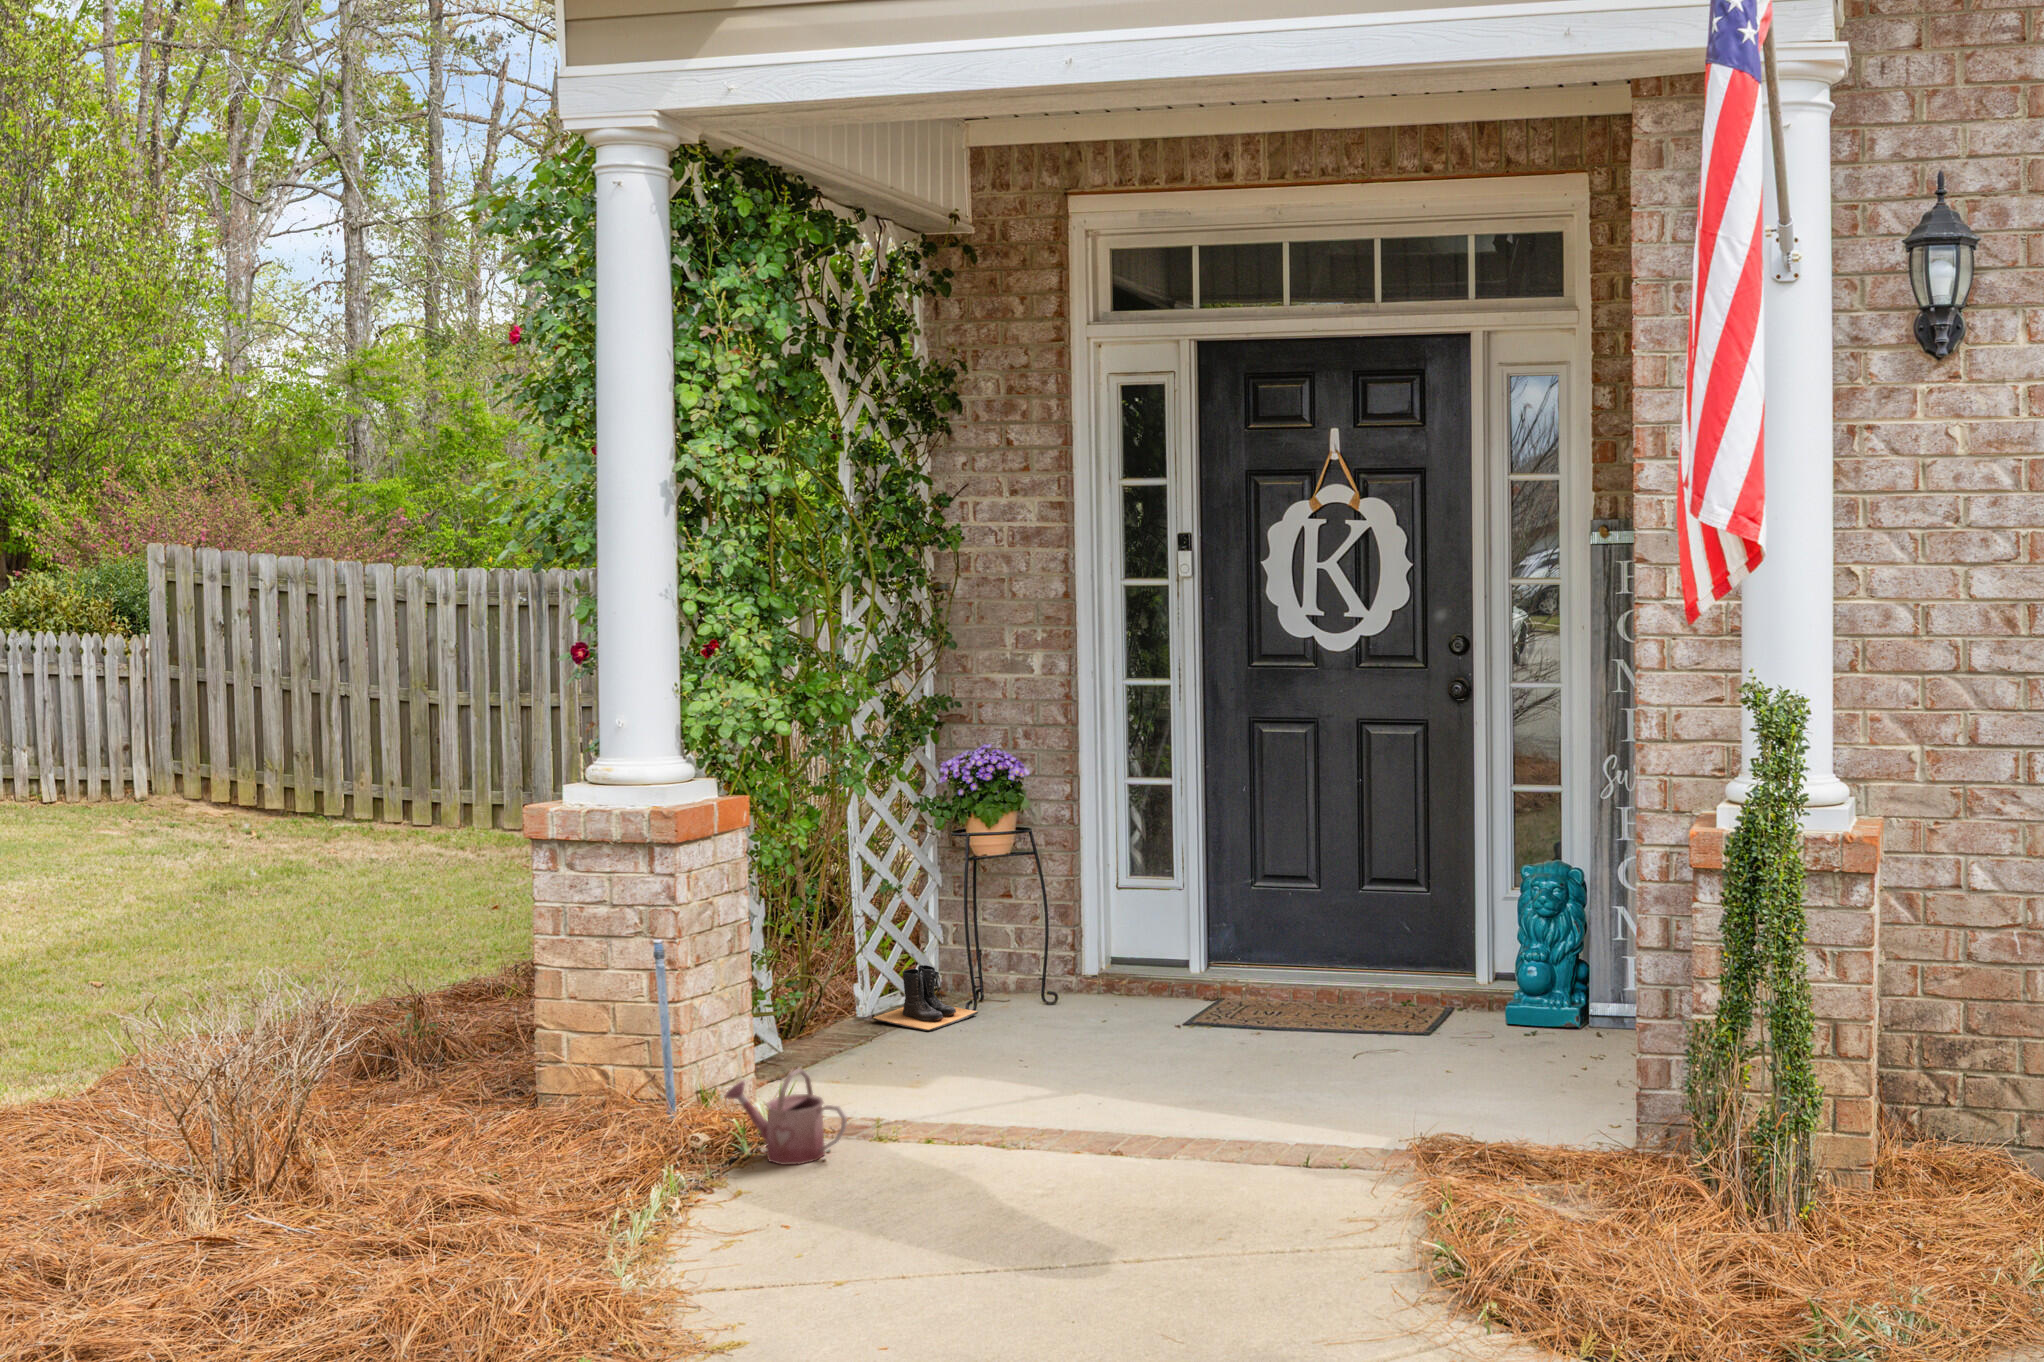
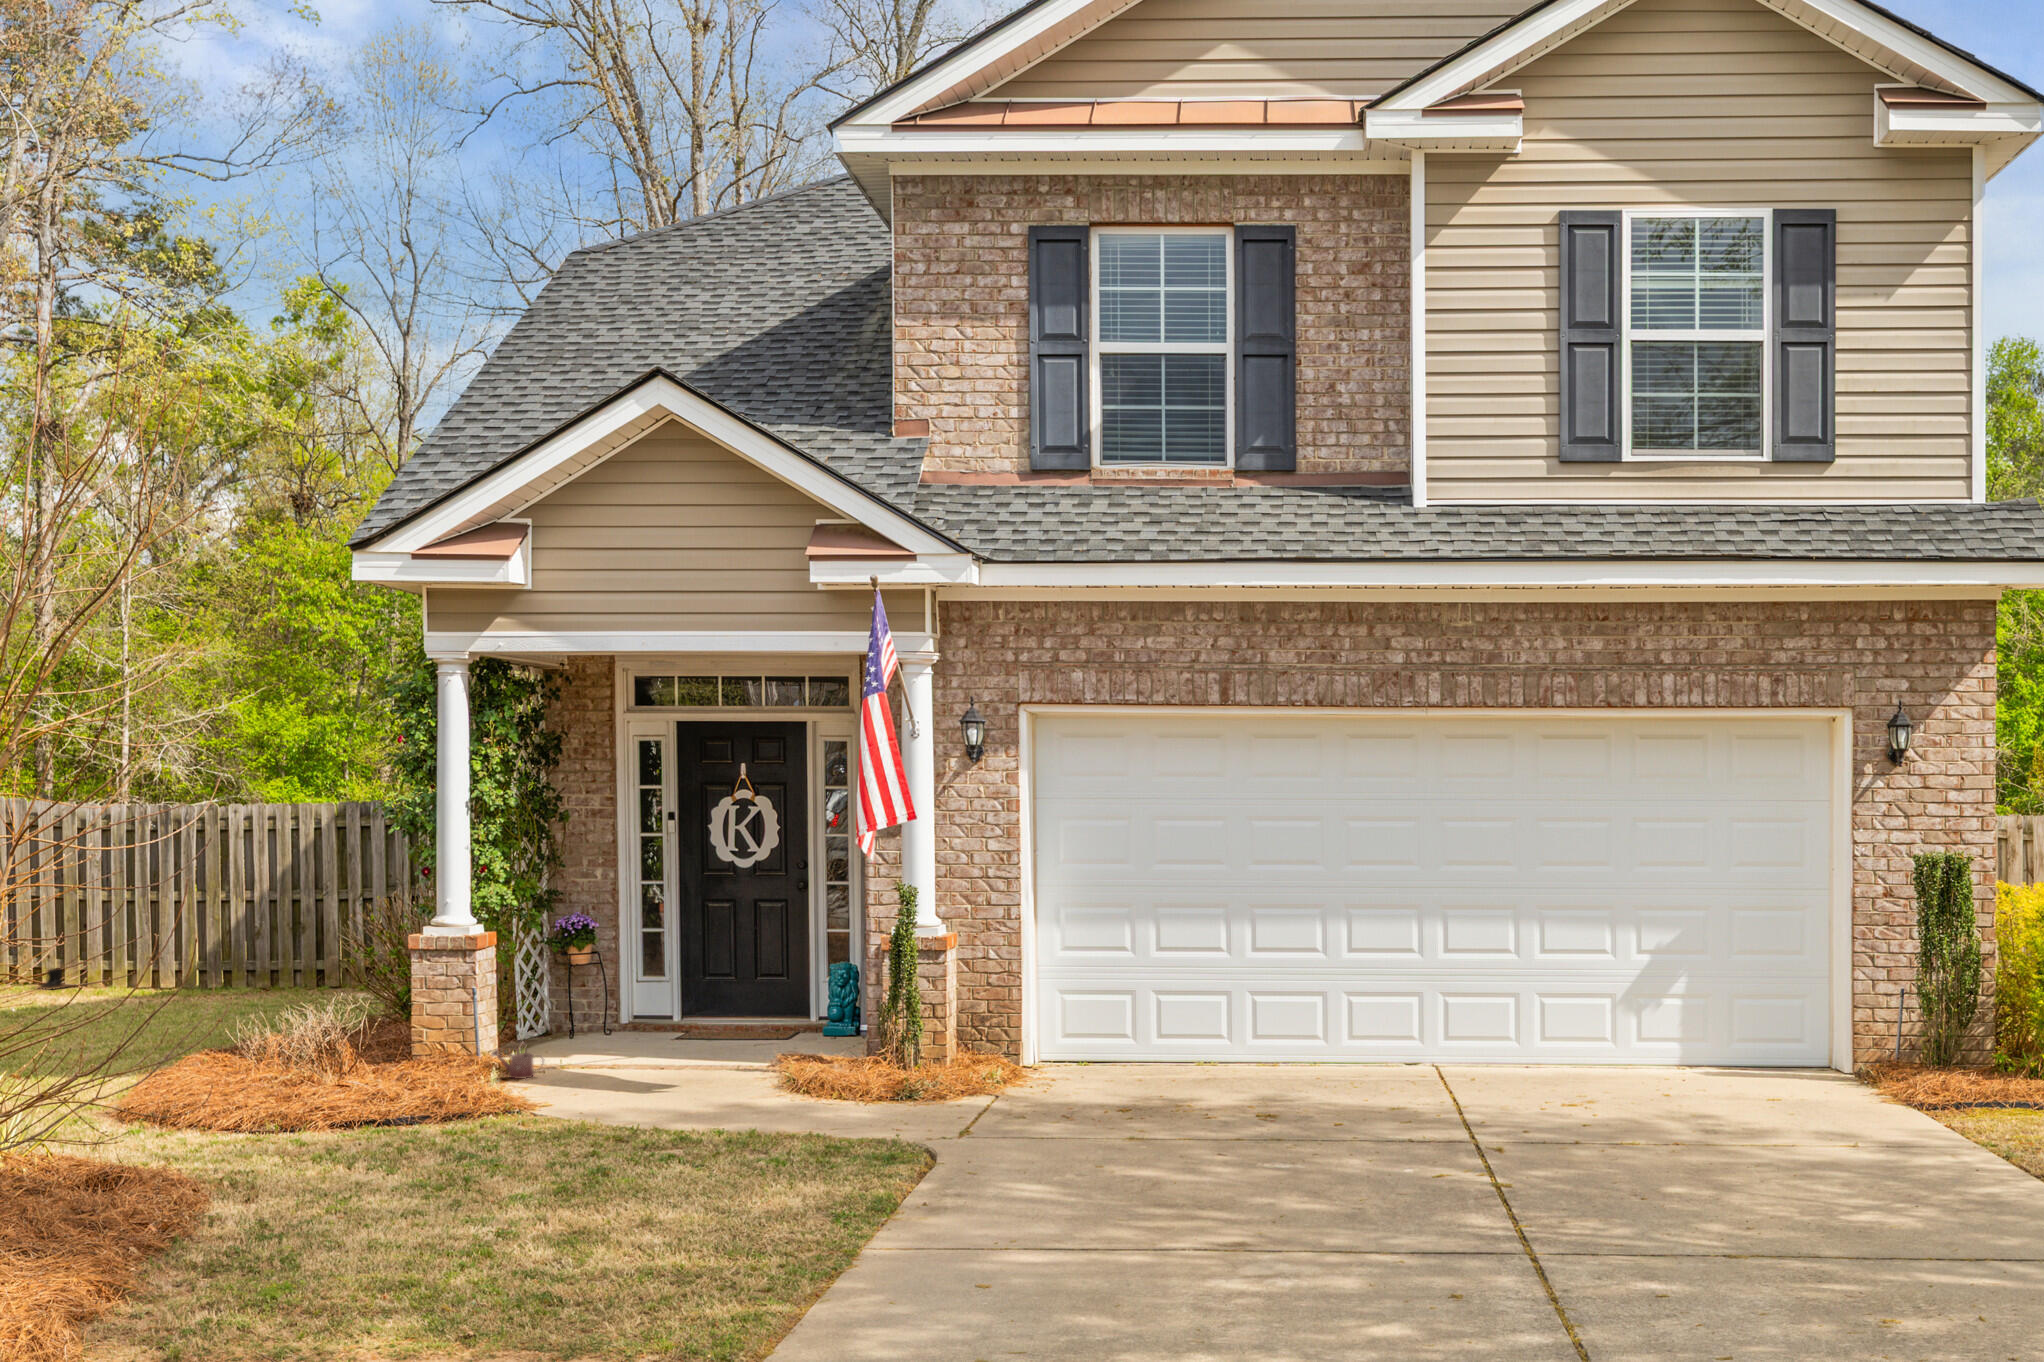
boots: present [873,965,978,1031] -> present [36,968,69,990]

